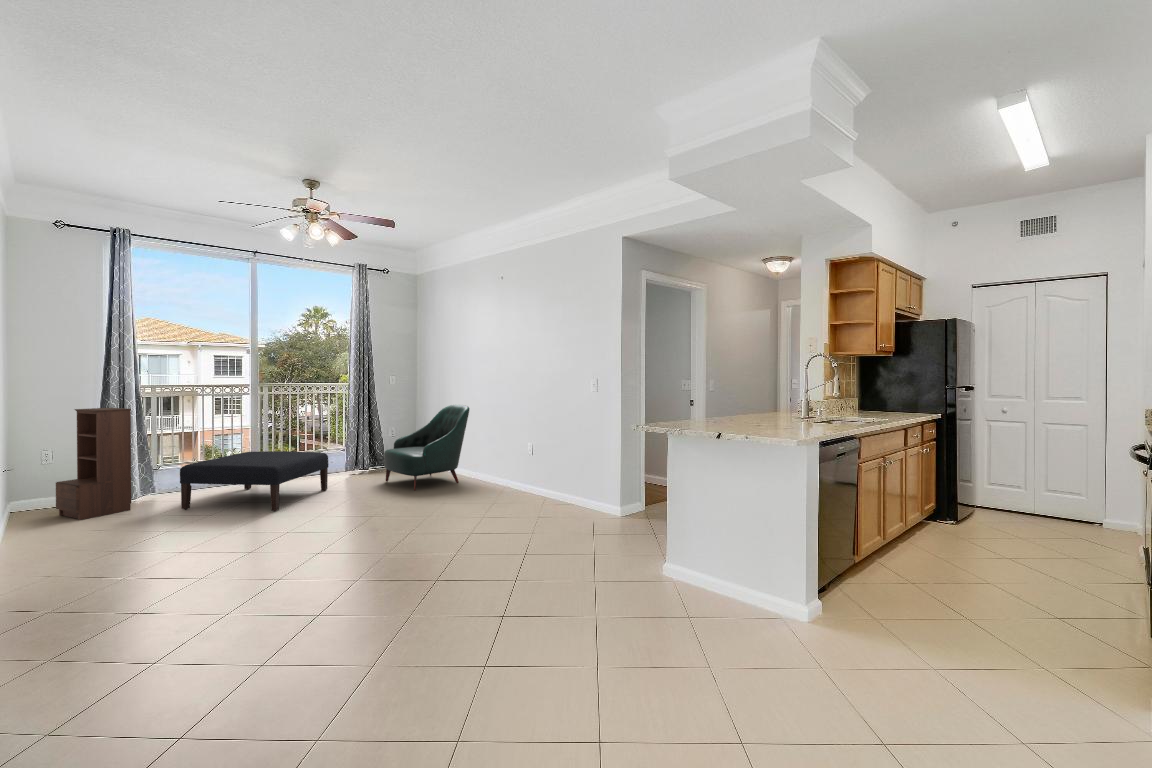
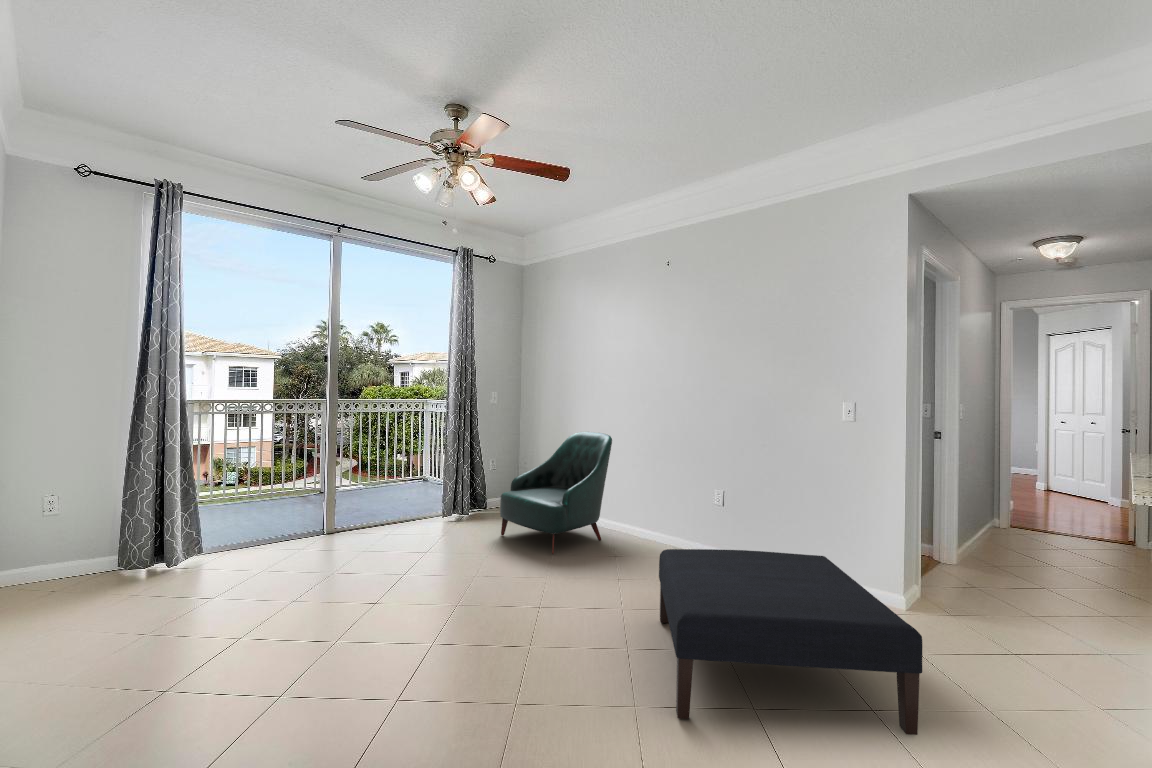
bookshelf: present [56,408,131,520] -> none [63,434,175,607]
ottoman: present [180,451,328,511] -> present [659,549,922,735]

